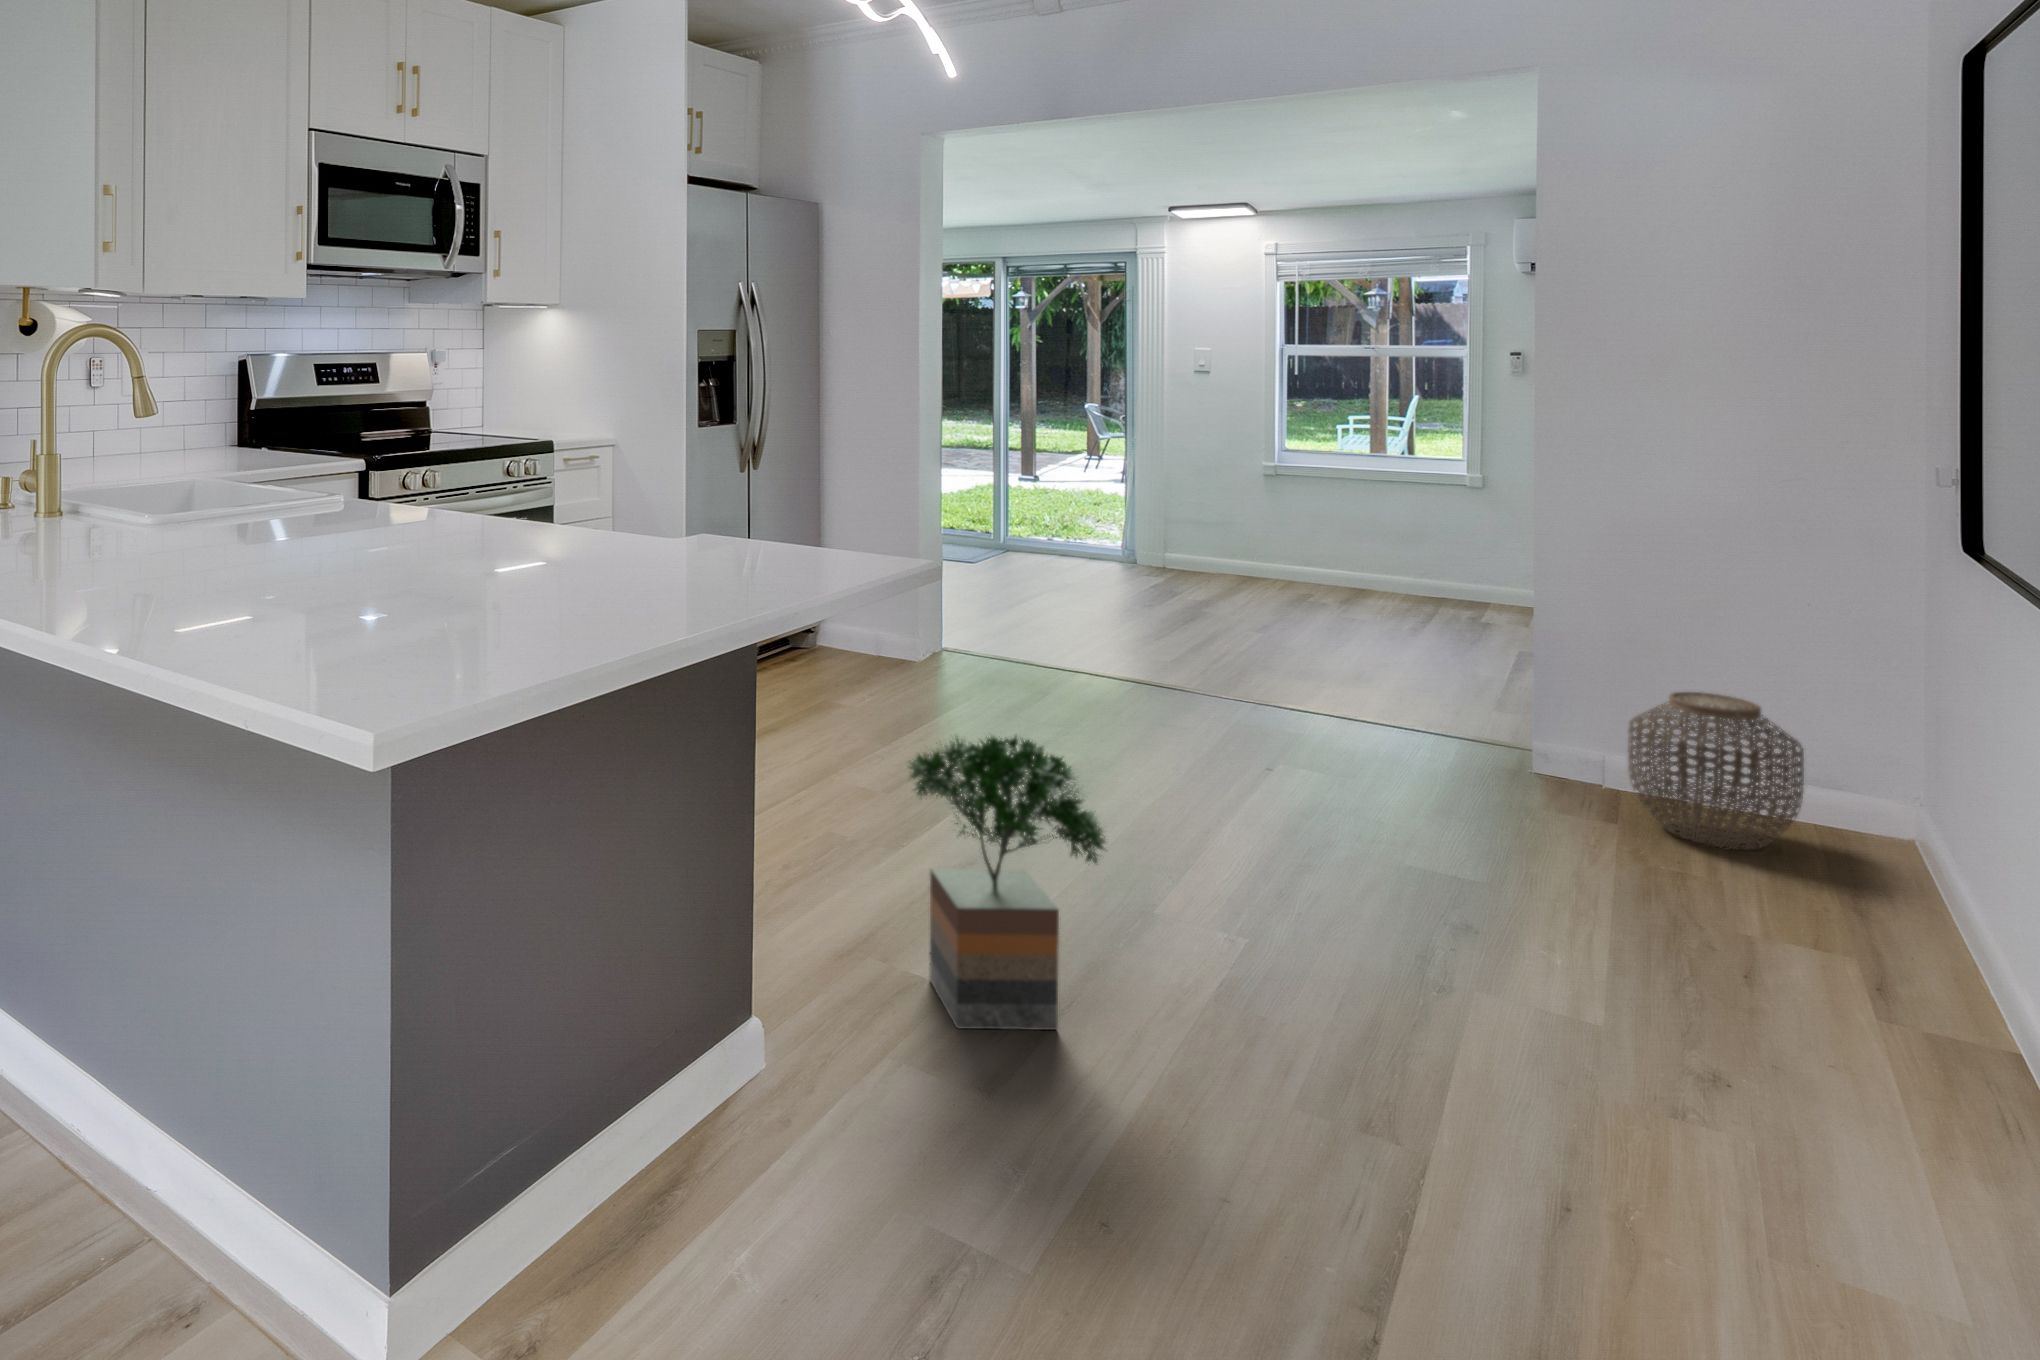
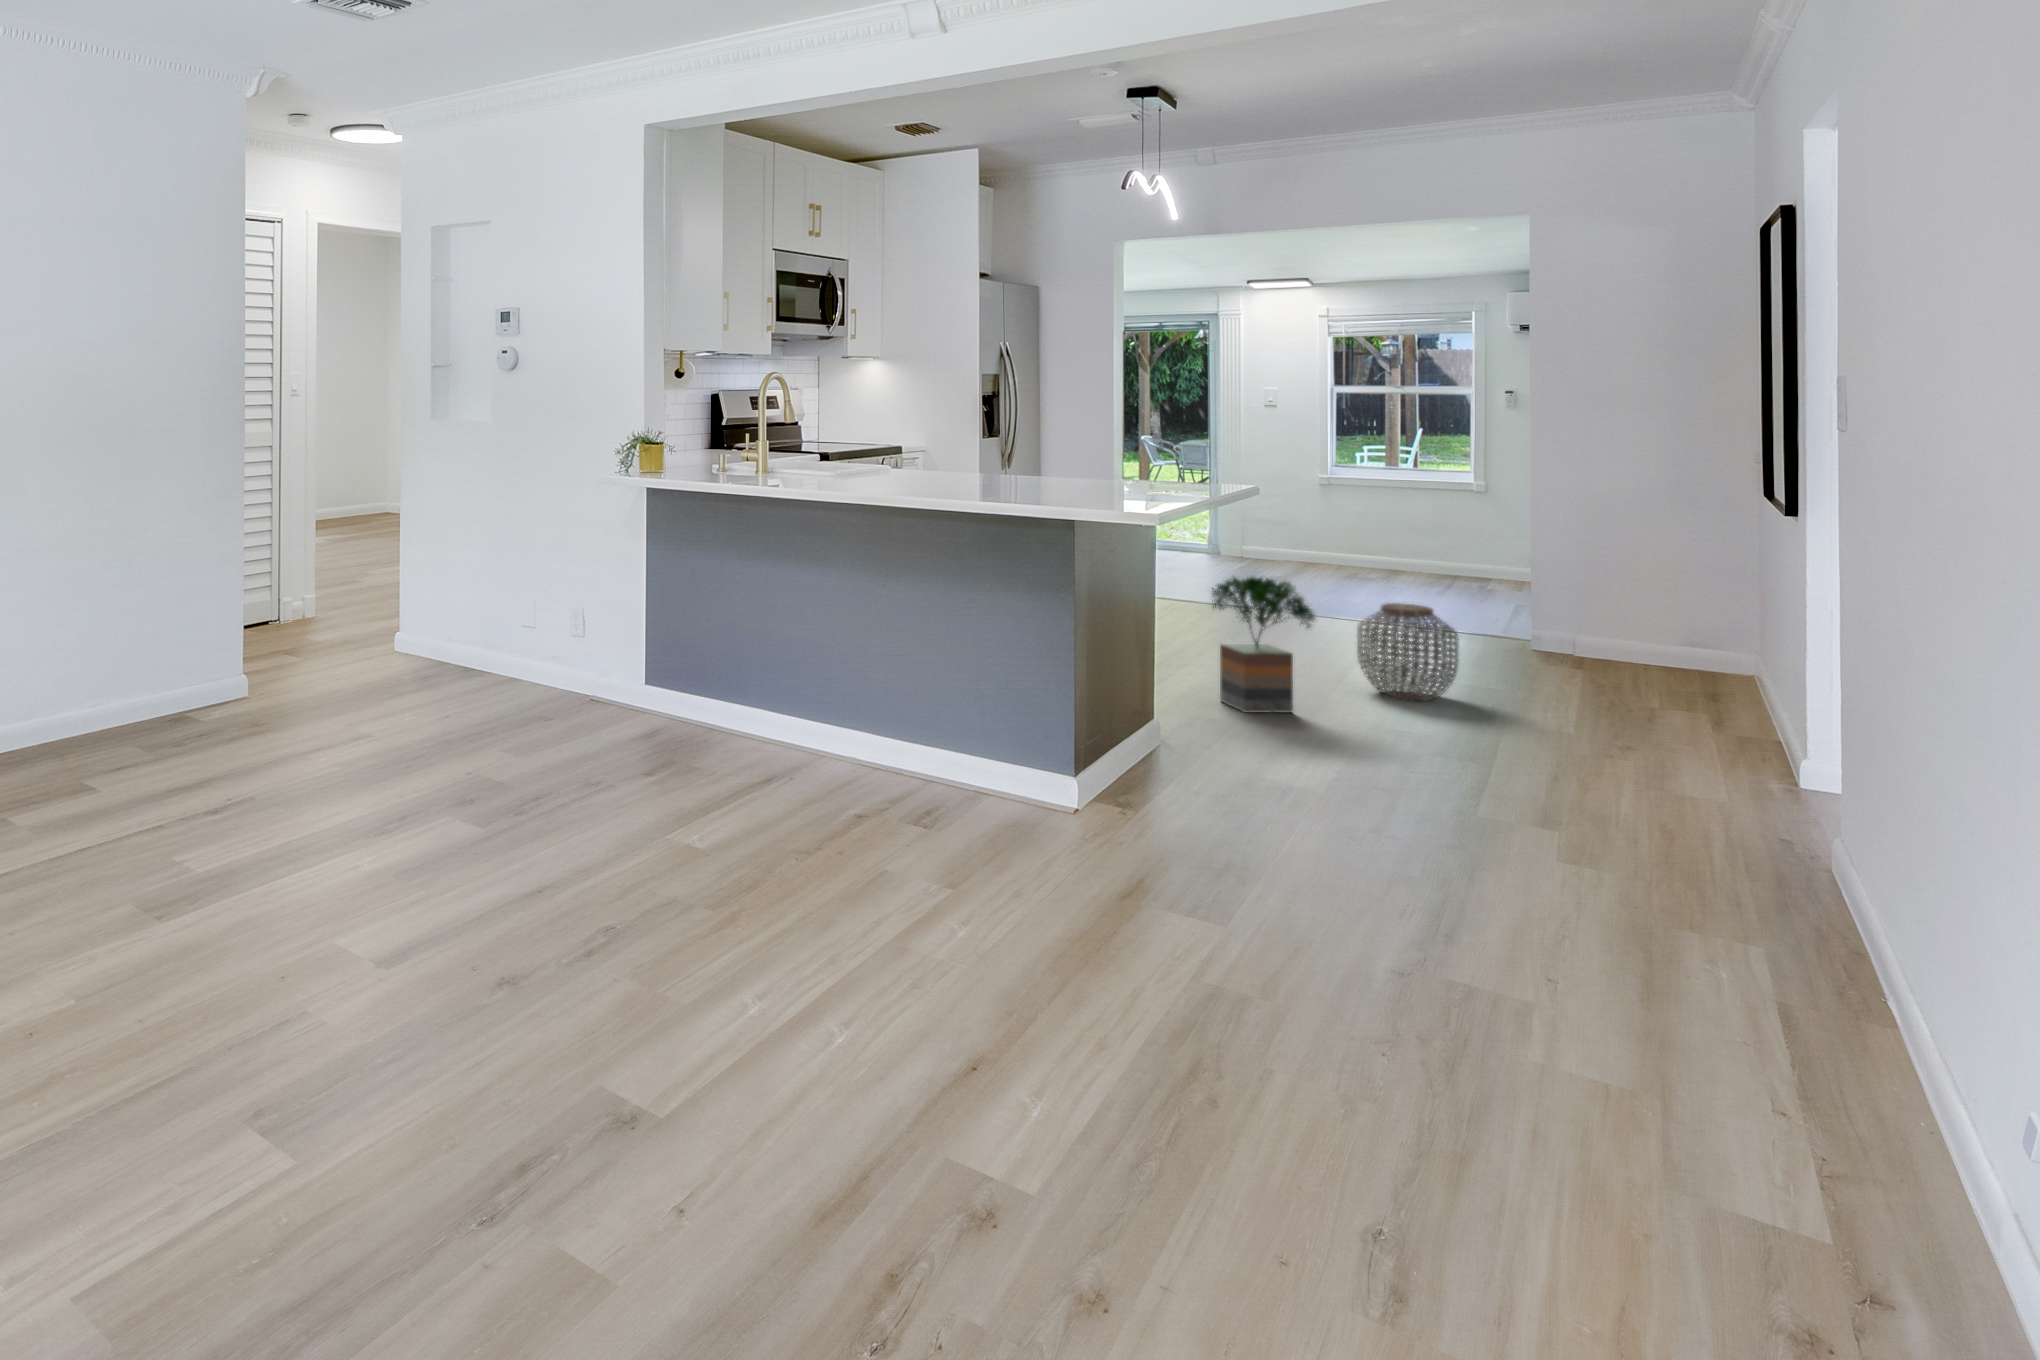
woven basket: present [1628,692,1804,850] -> present [1357,603,1459,701]

